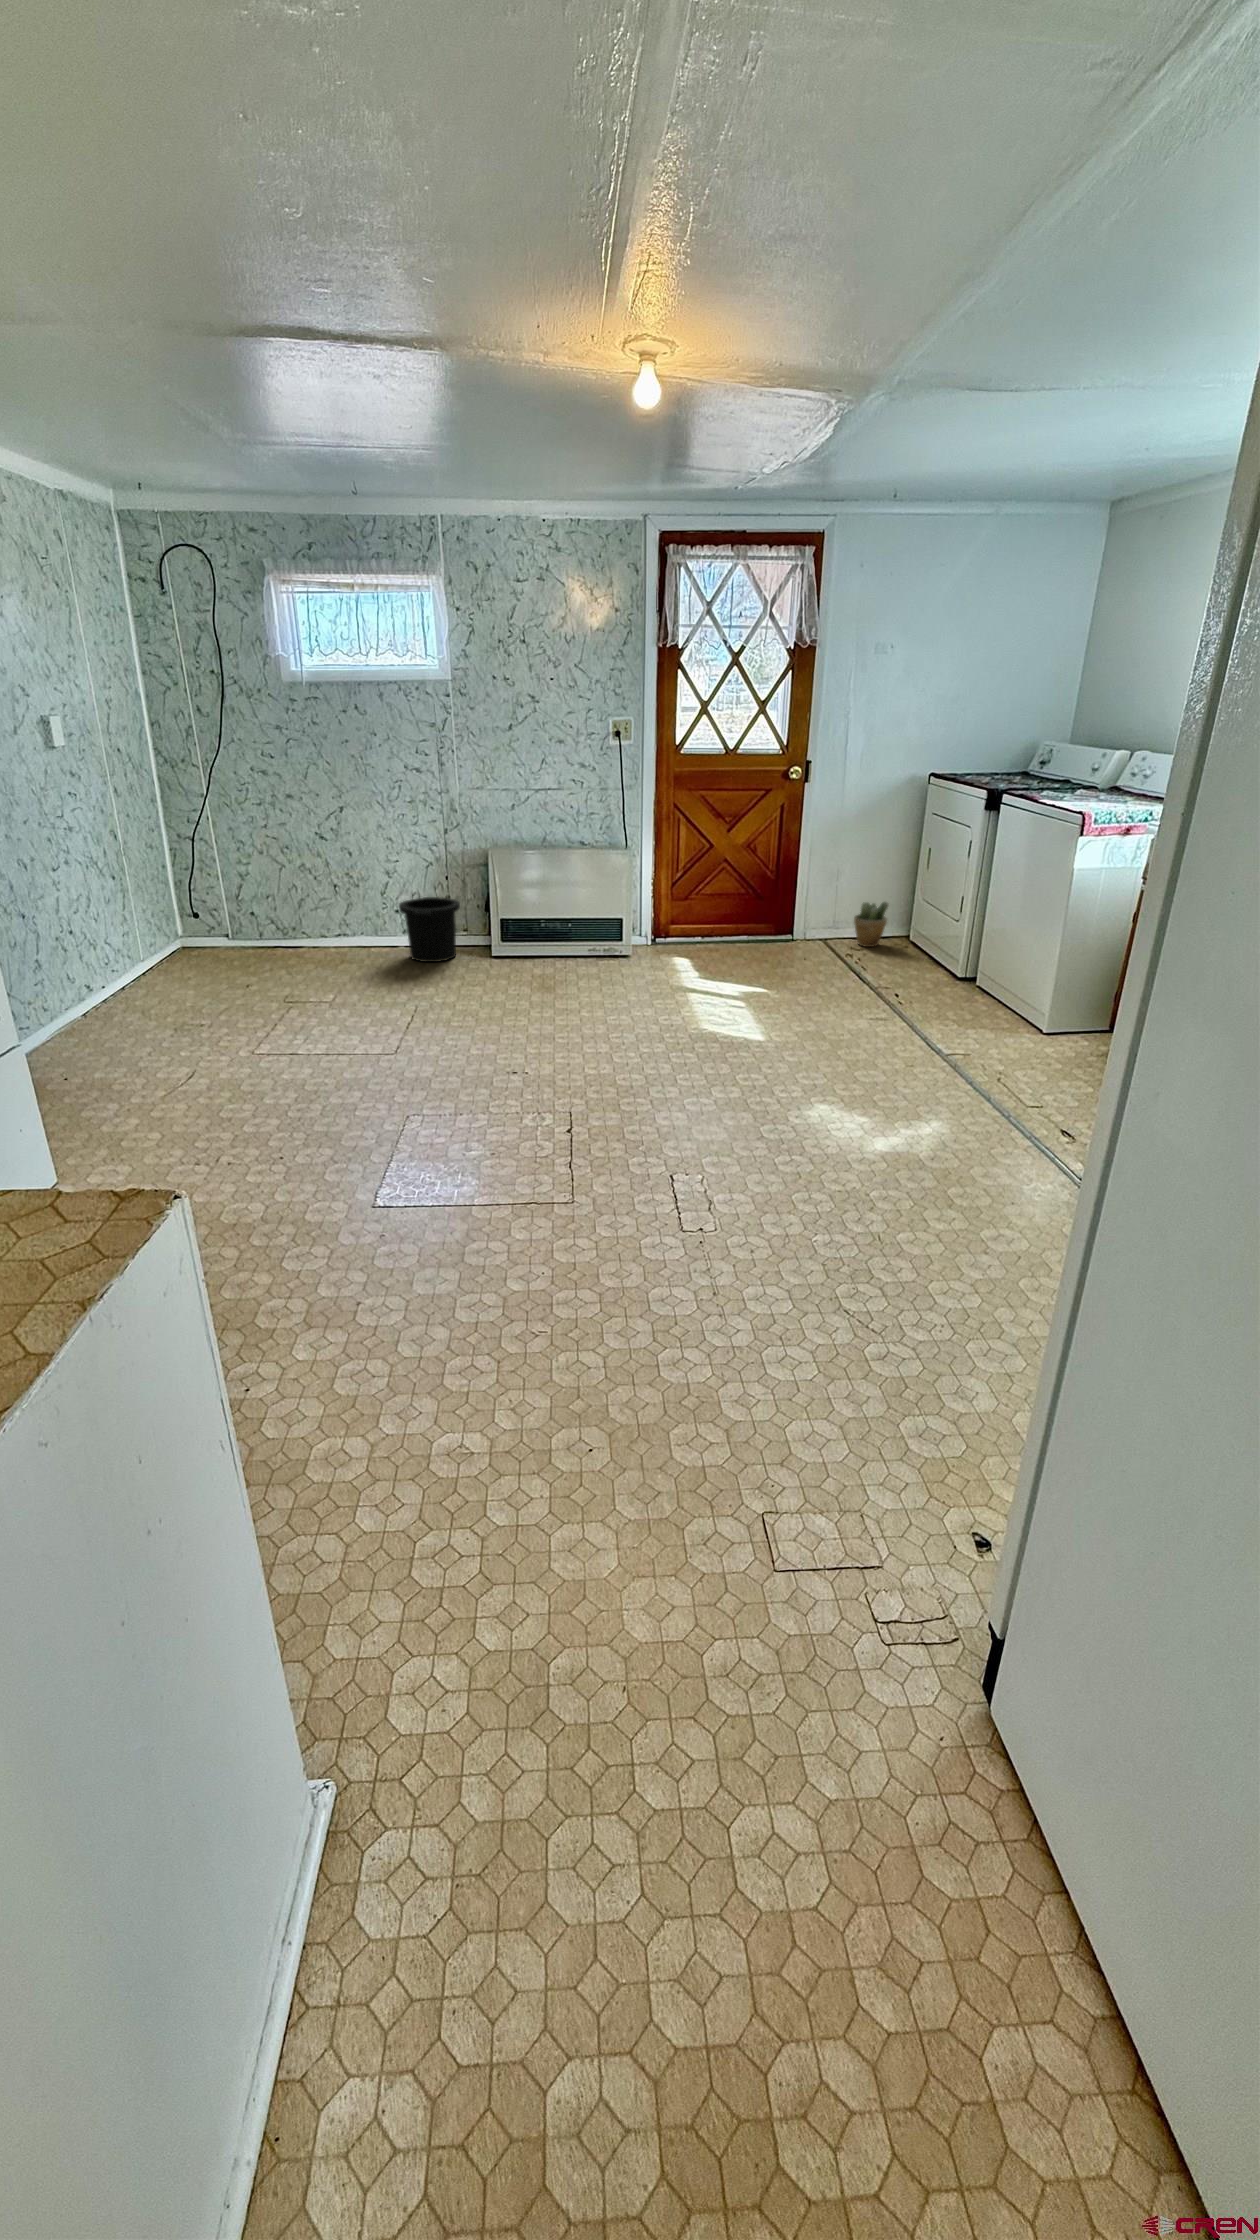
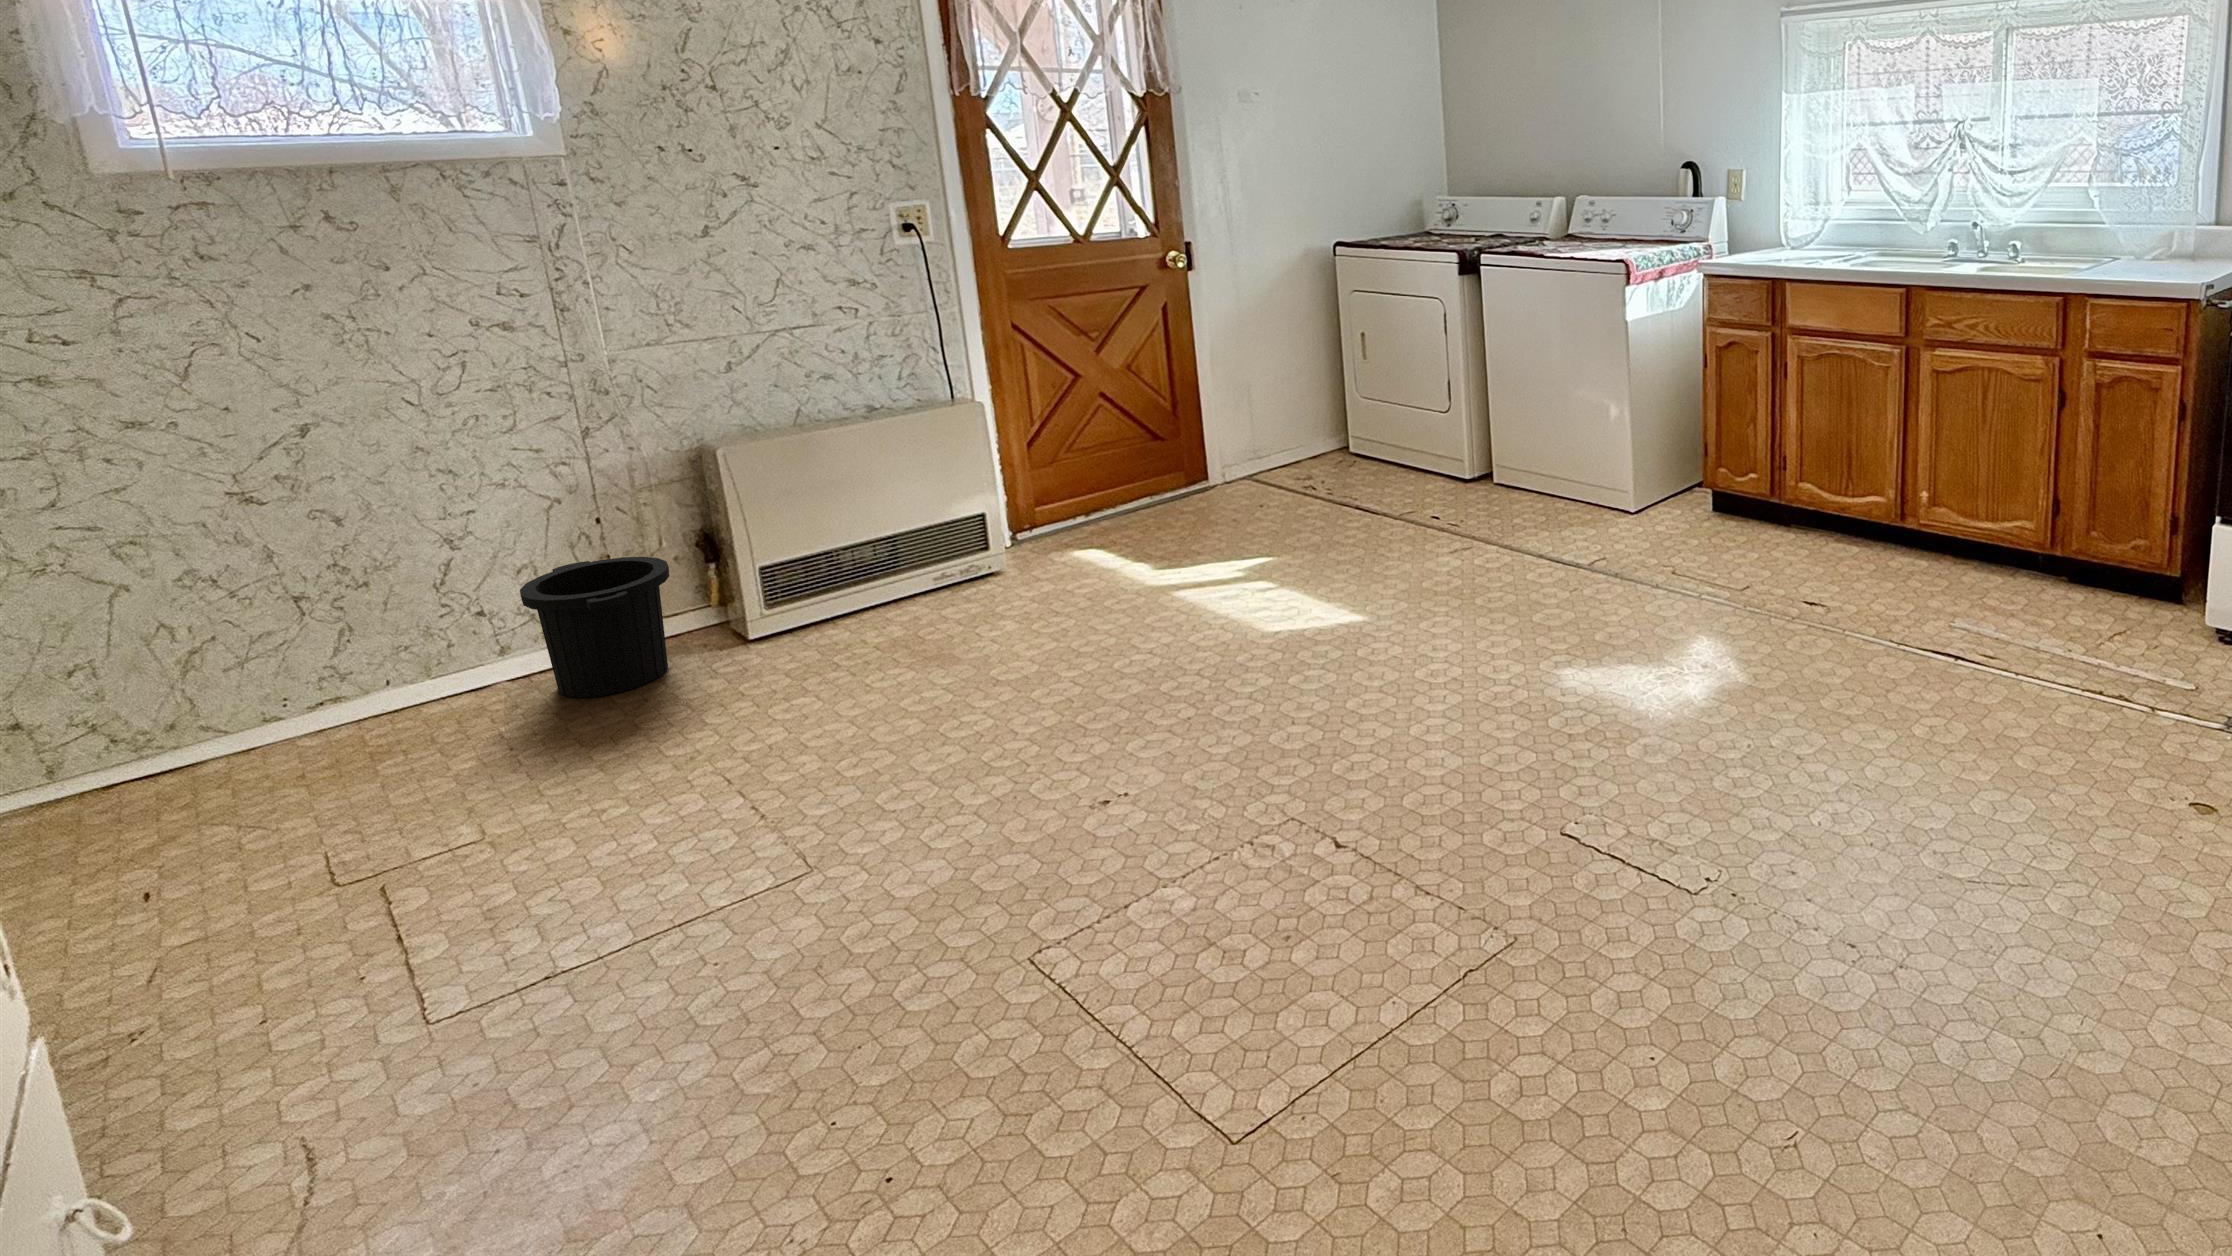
potted plant: present [854,902,888,947] -> none [1283,414,1329,478]

